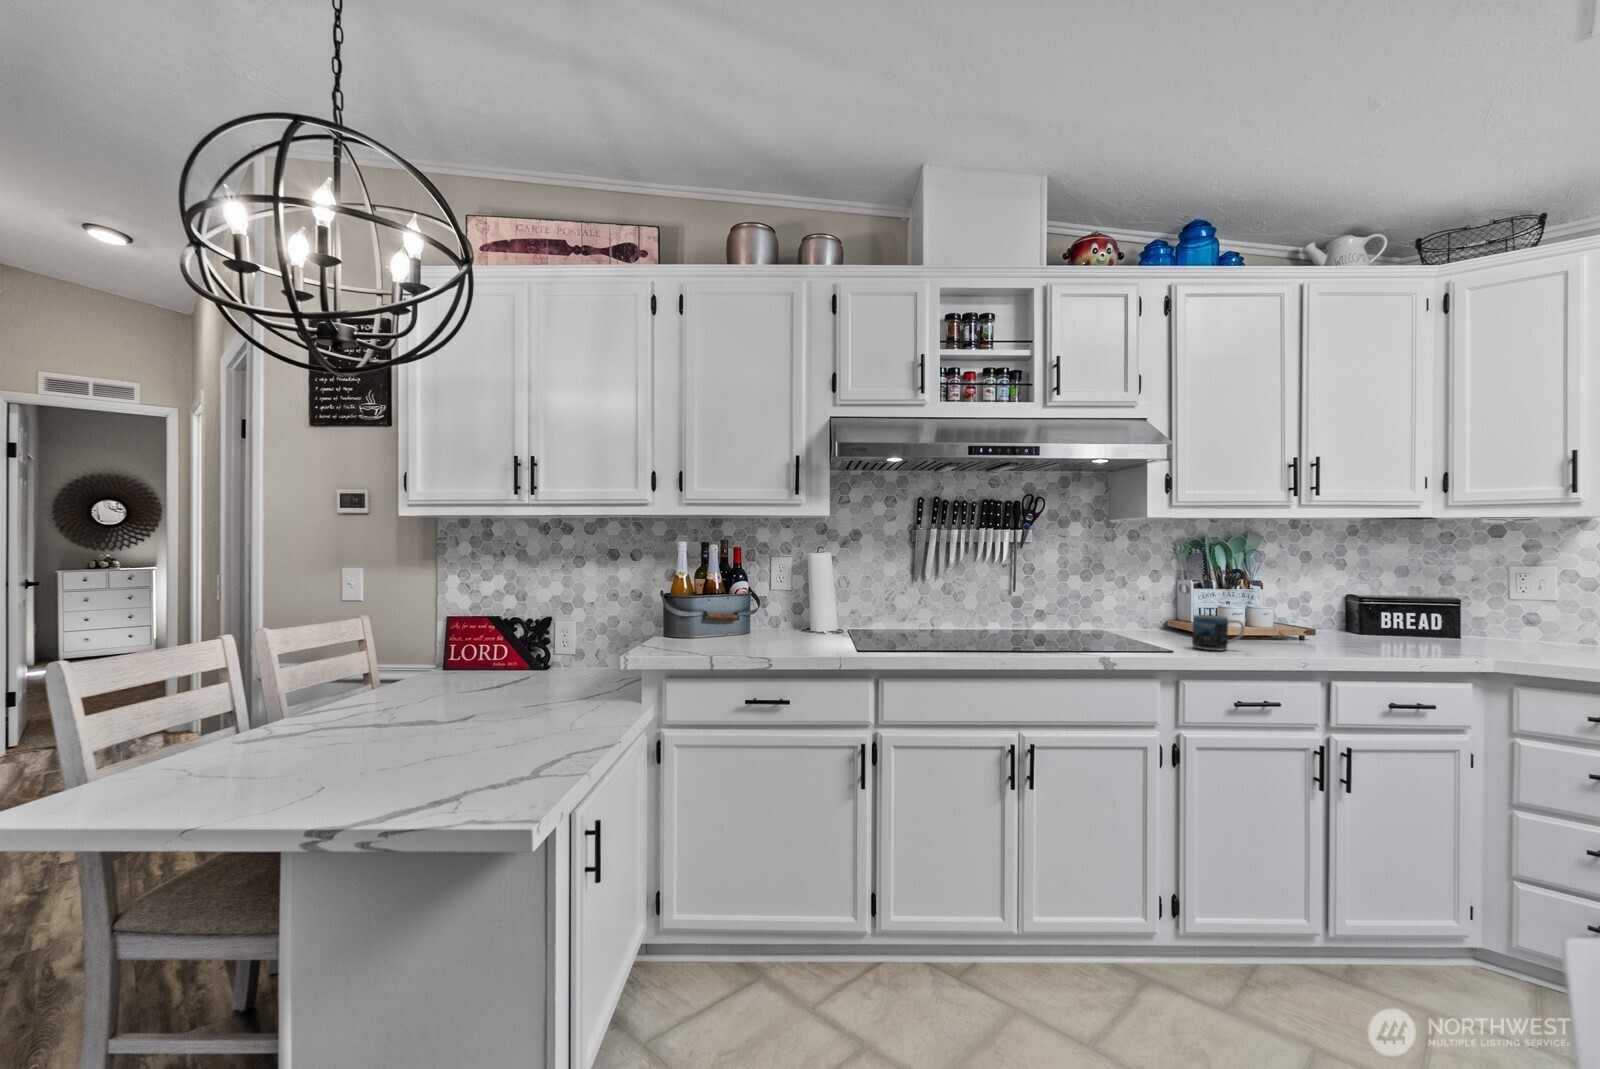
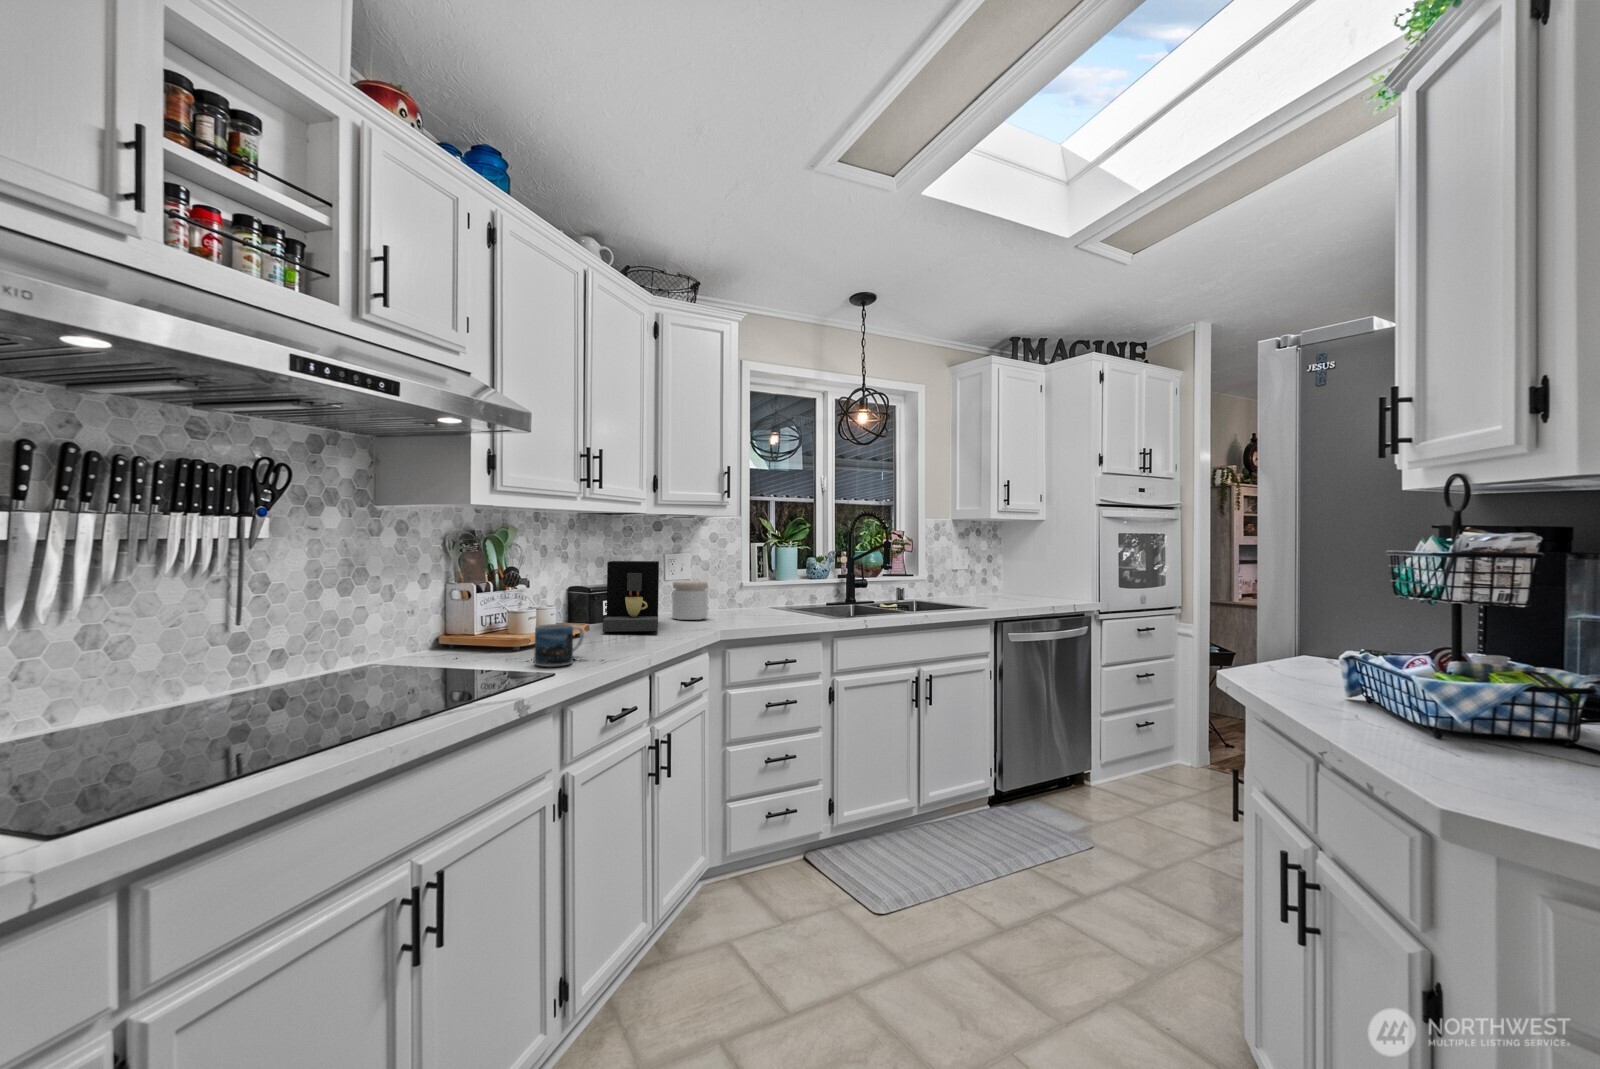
coffee maker: none [1326,569,1449,646] -> present [603,561,659,632]
jar: none [1484,600,1547,651] -> present [672,581,708,620]

